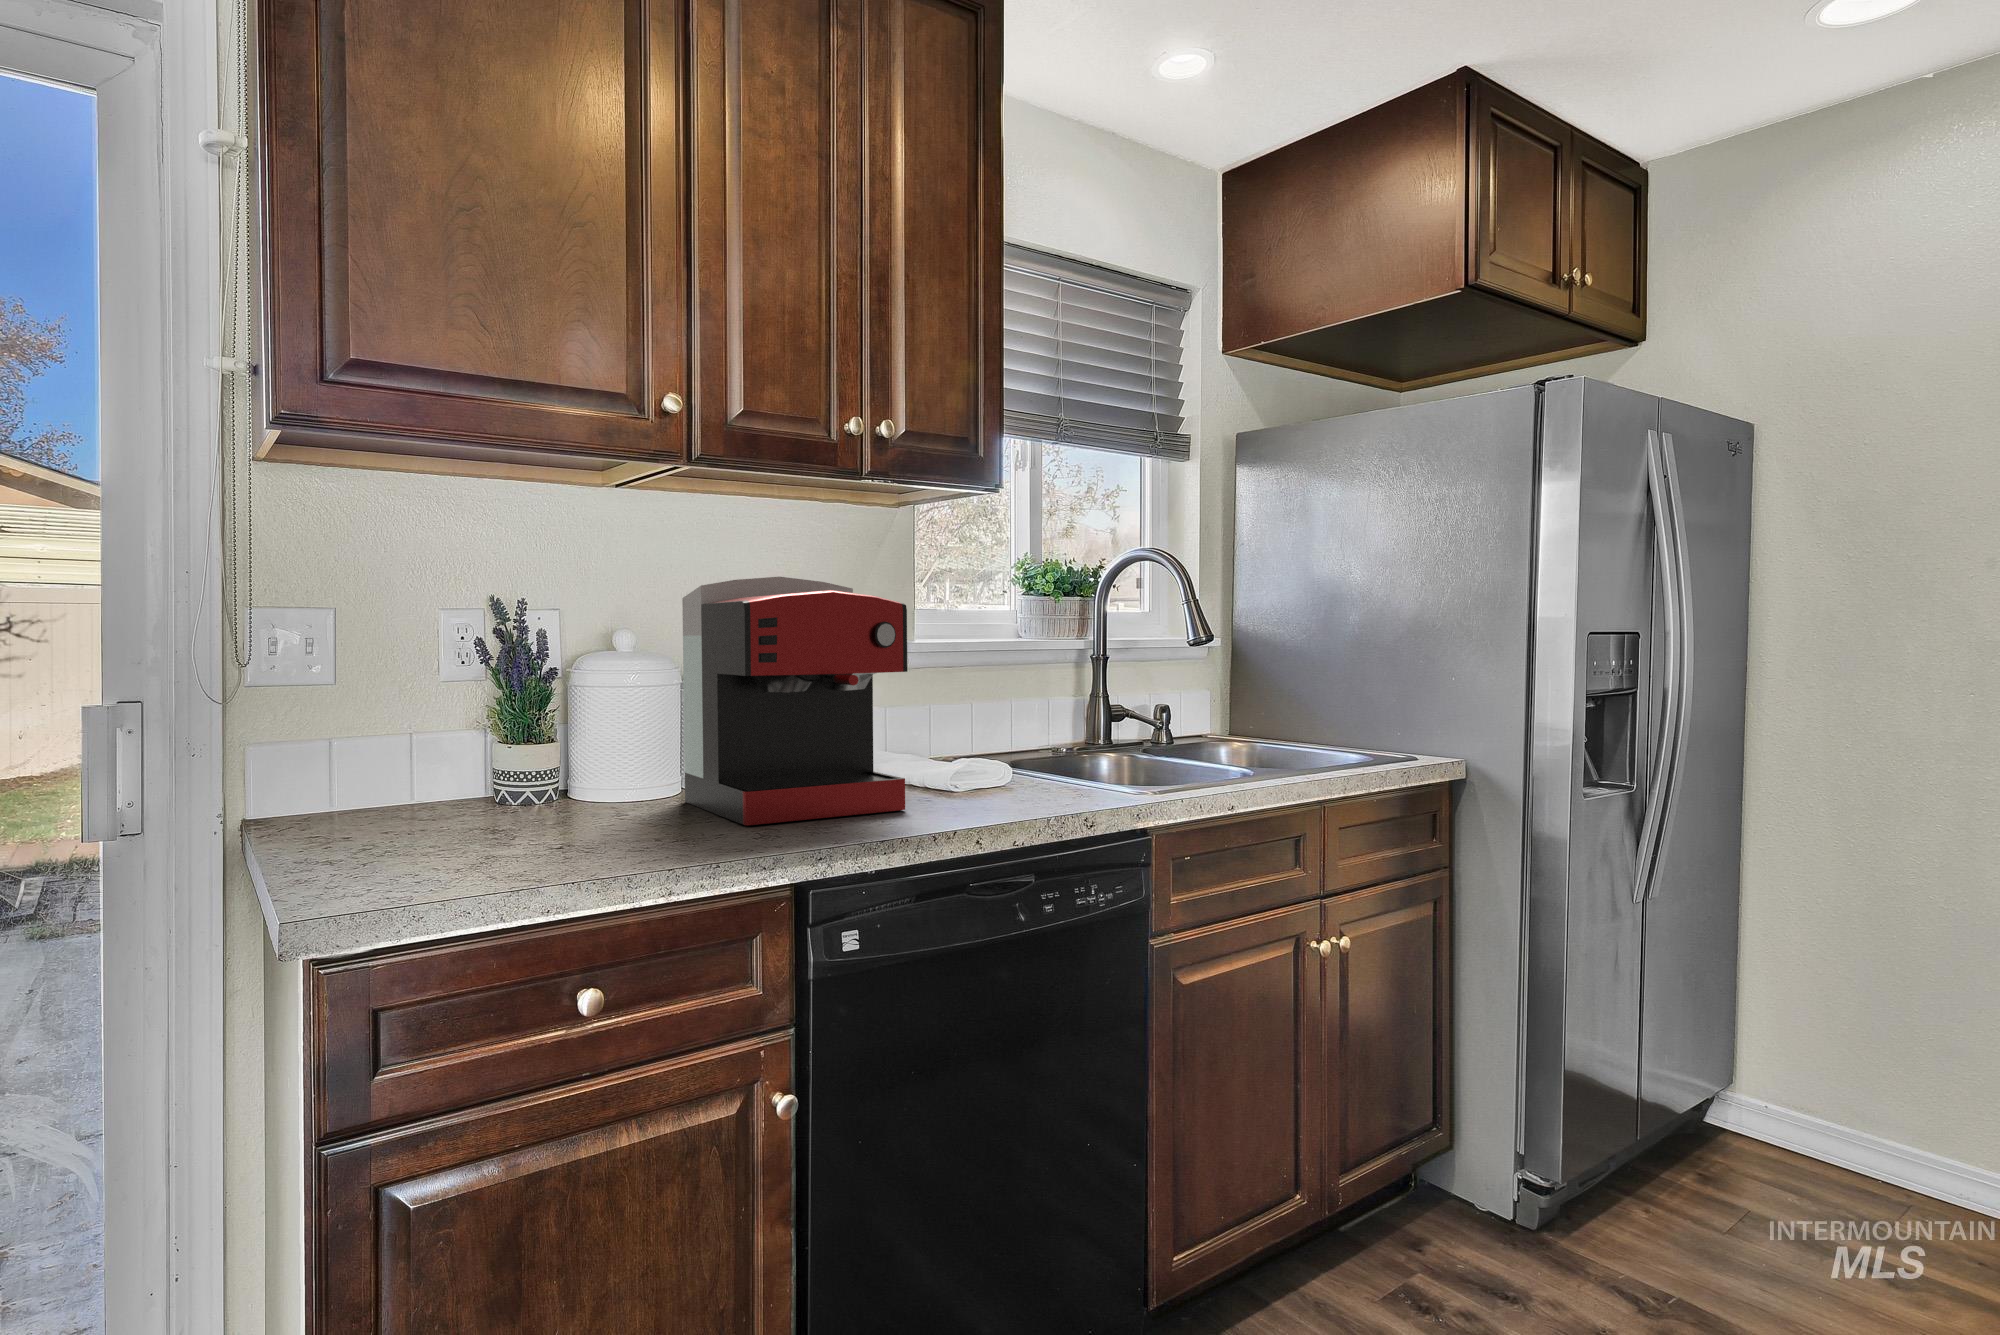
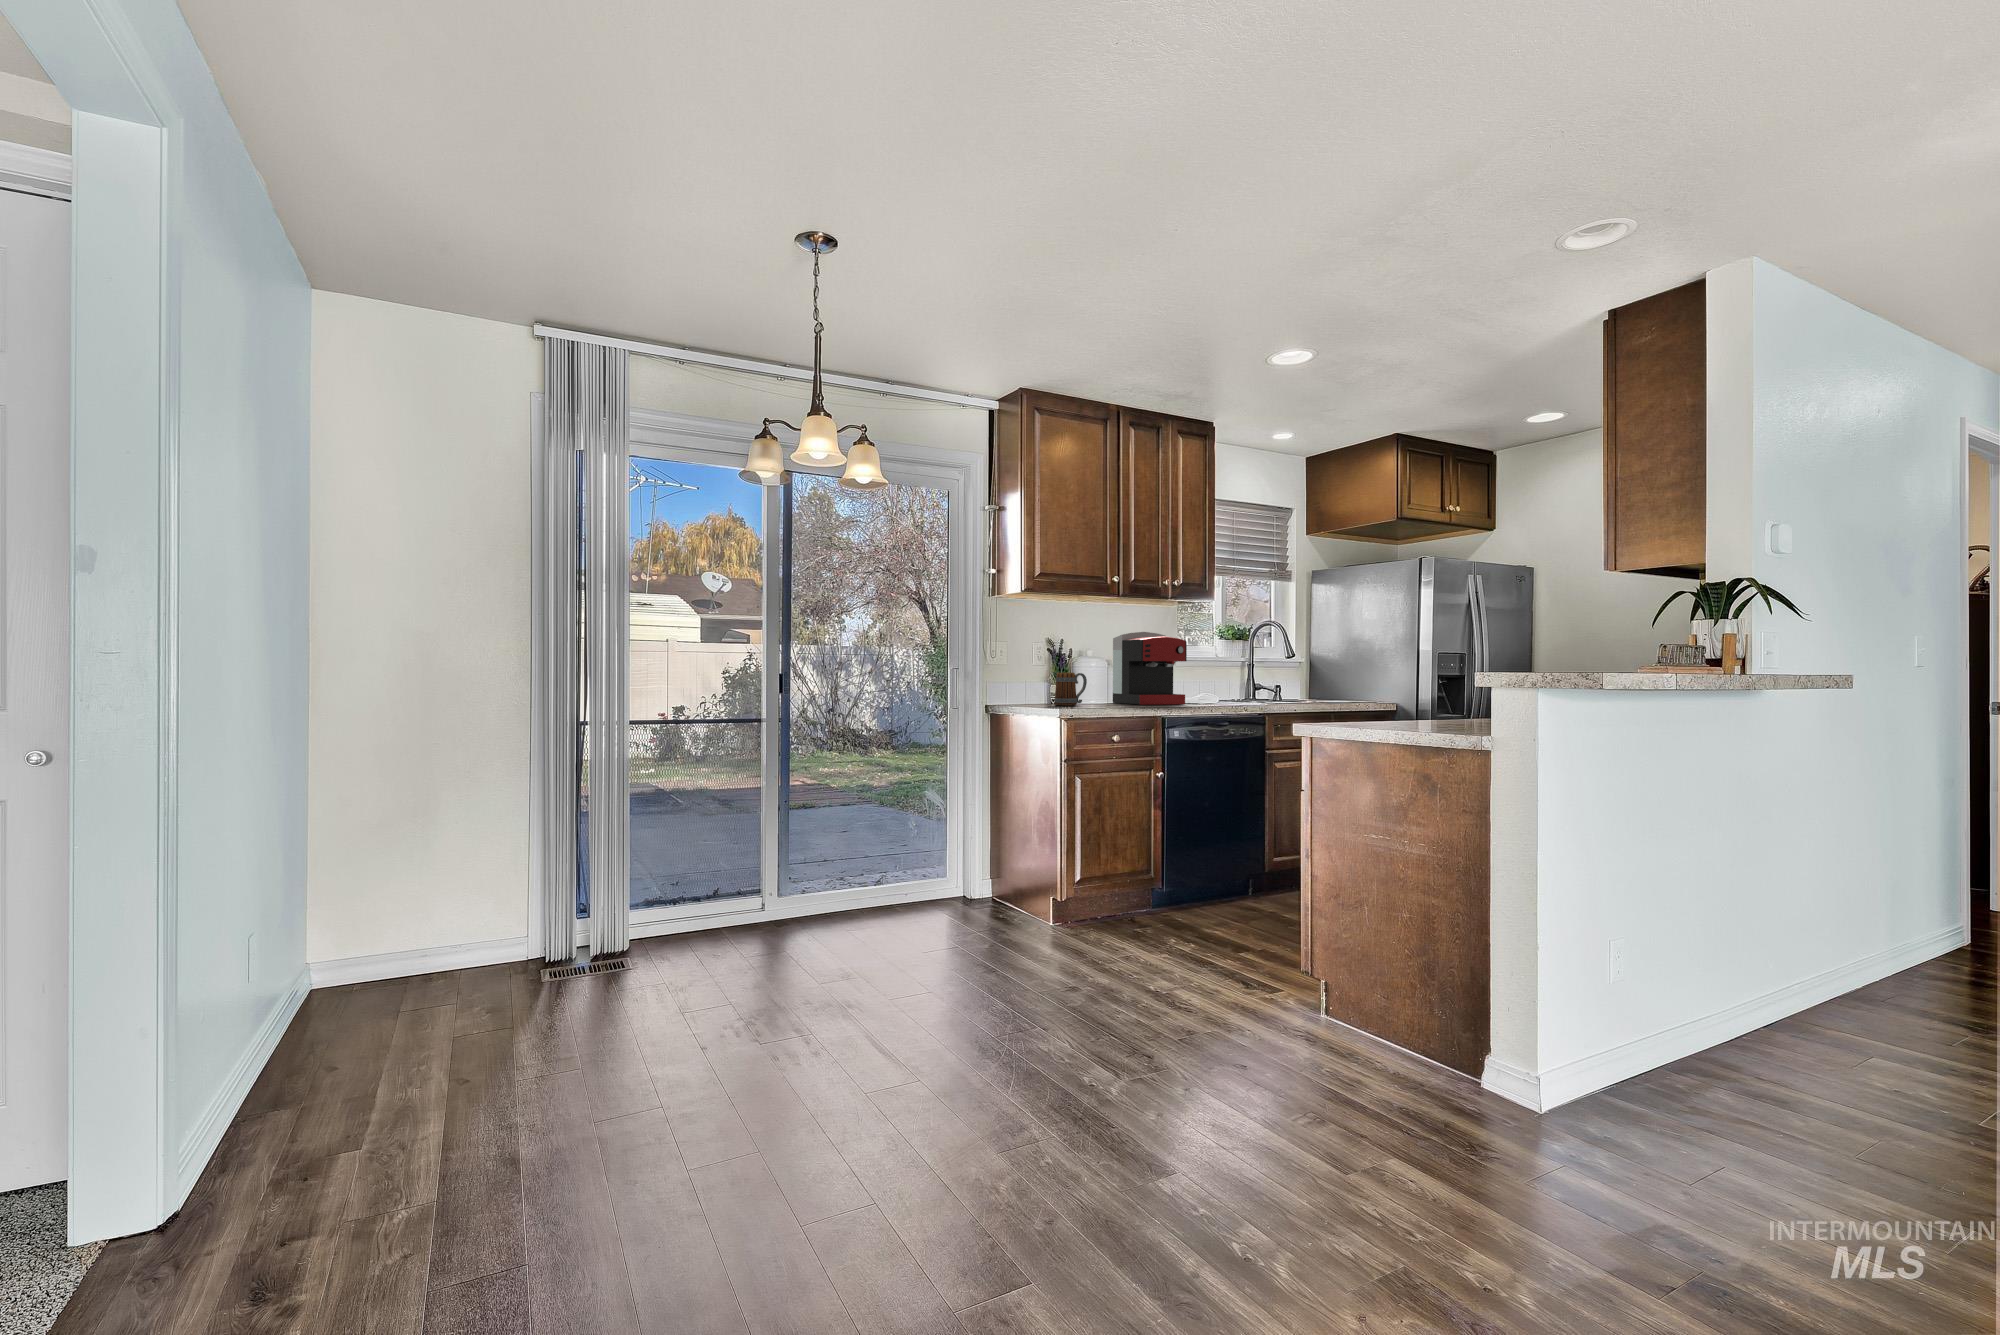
mug: none [401,724,538,854] -> present [1054,673,1087,706]

